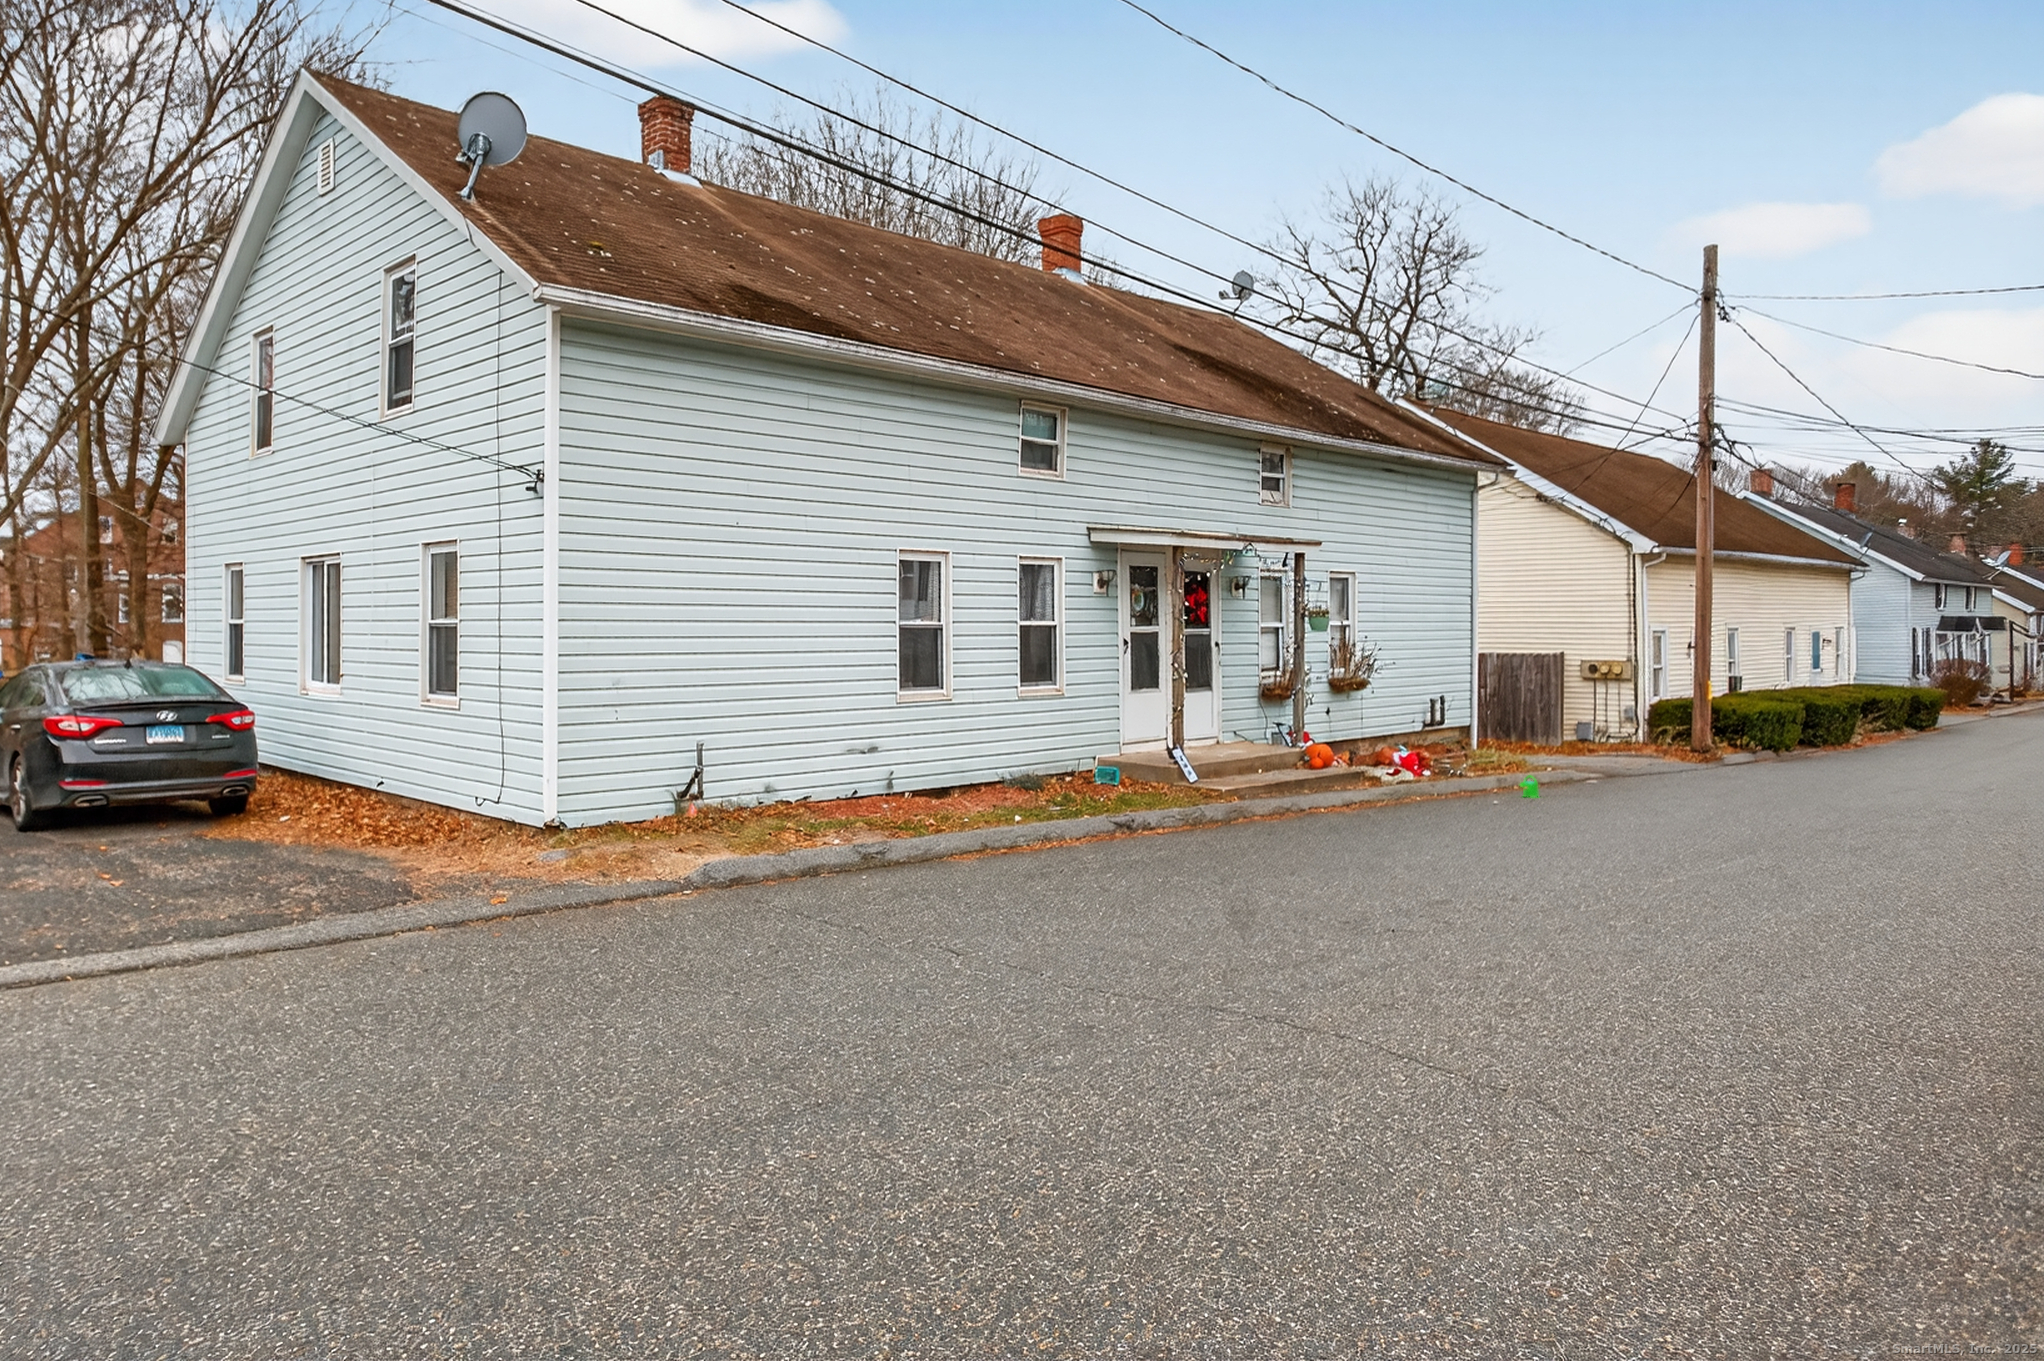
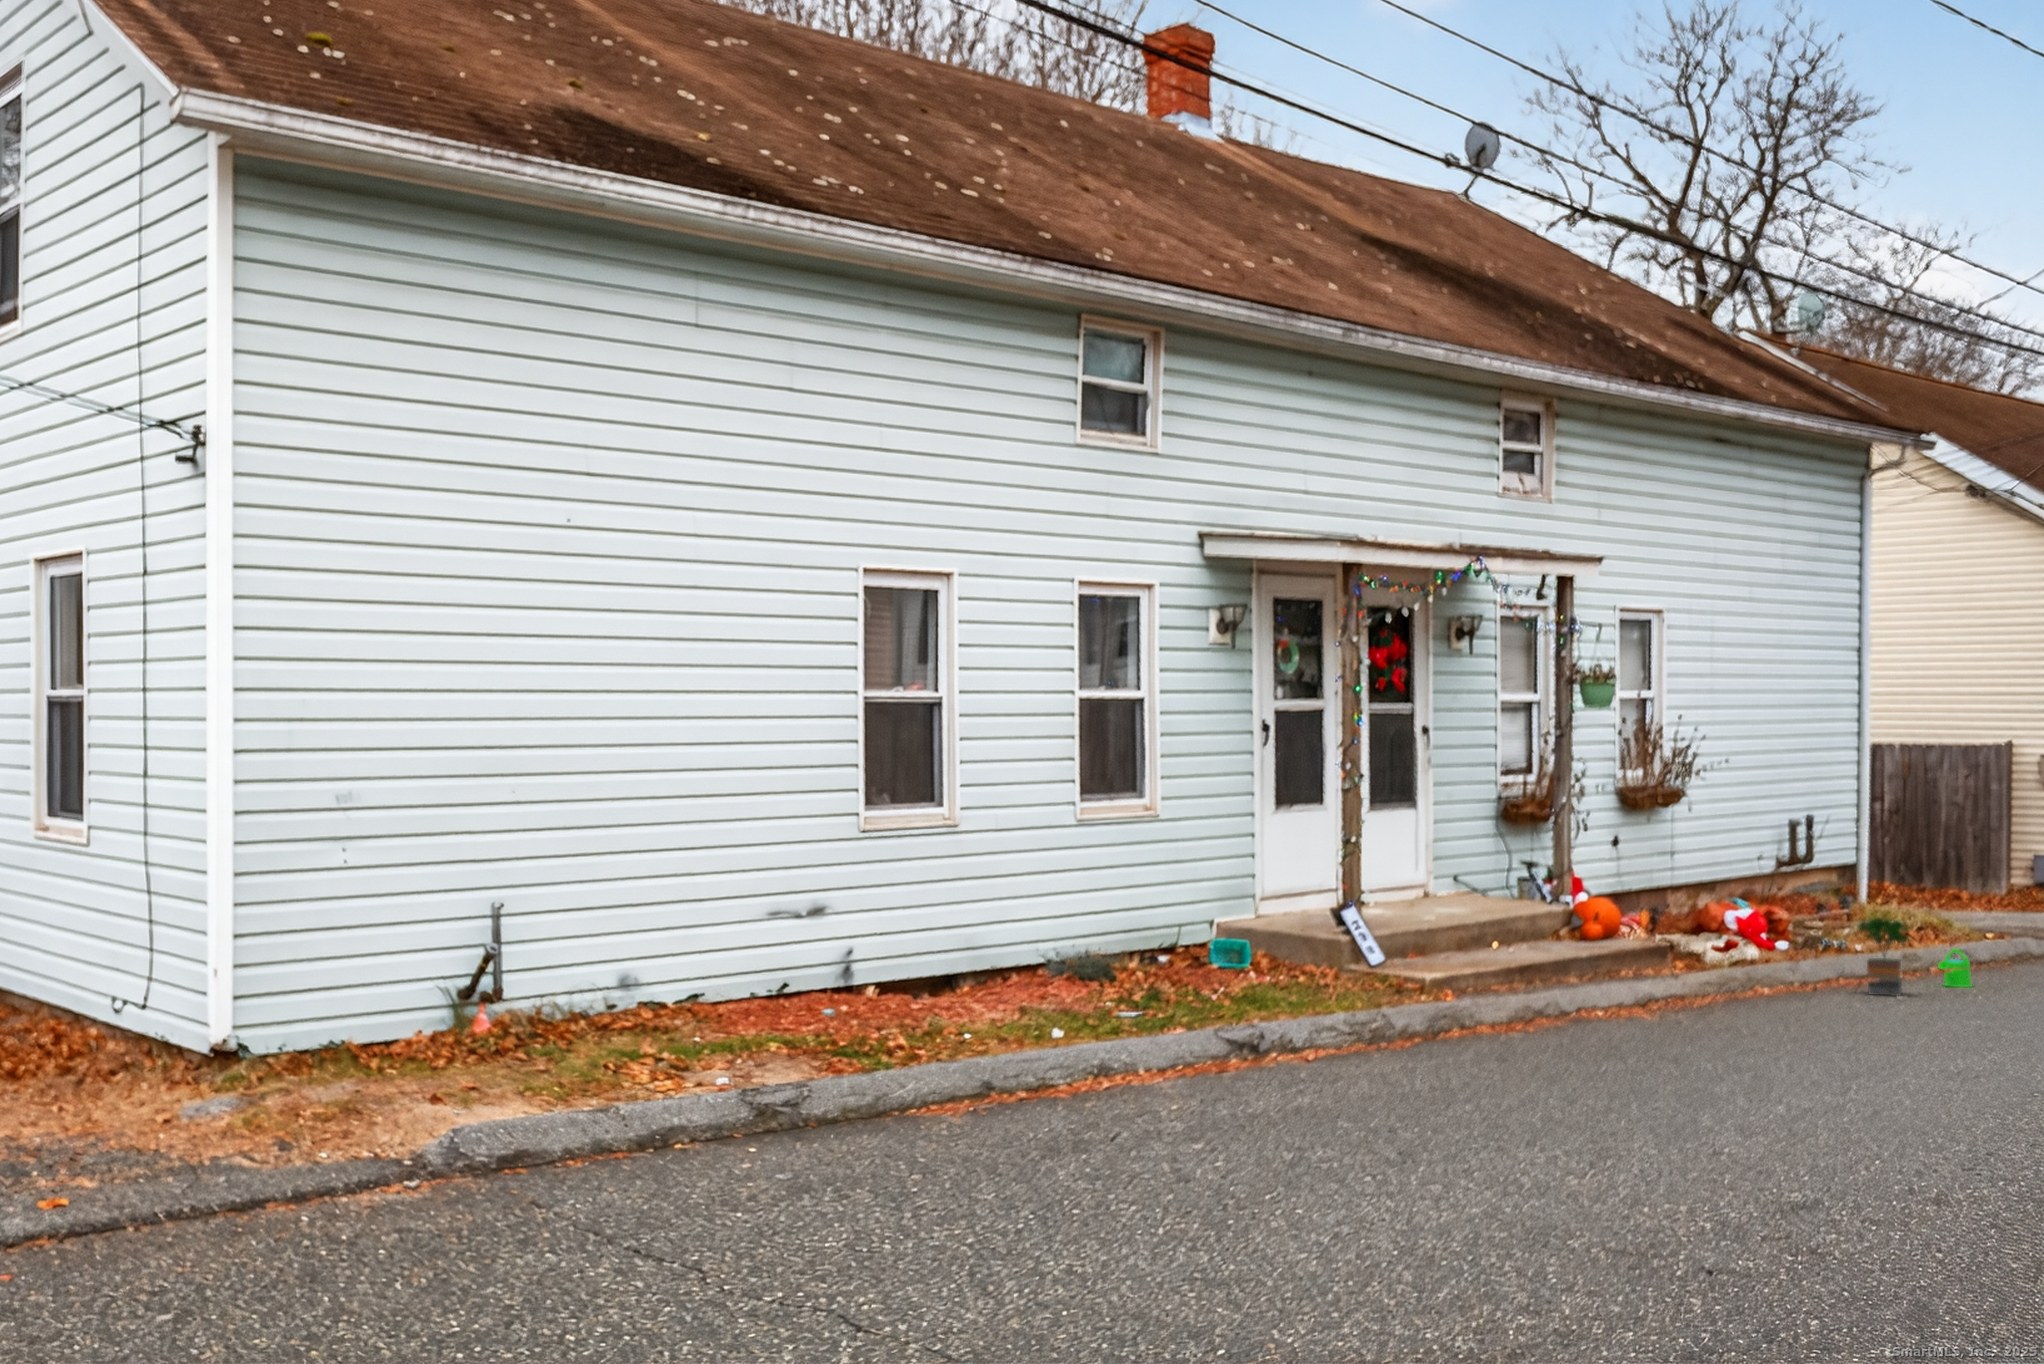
potted tree: none [1472,756,1506,802] -> present [1859,918,1911,996]

